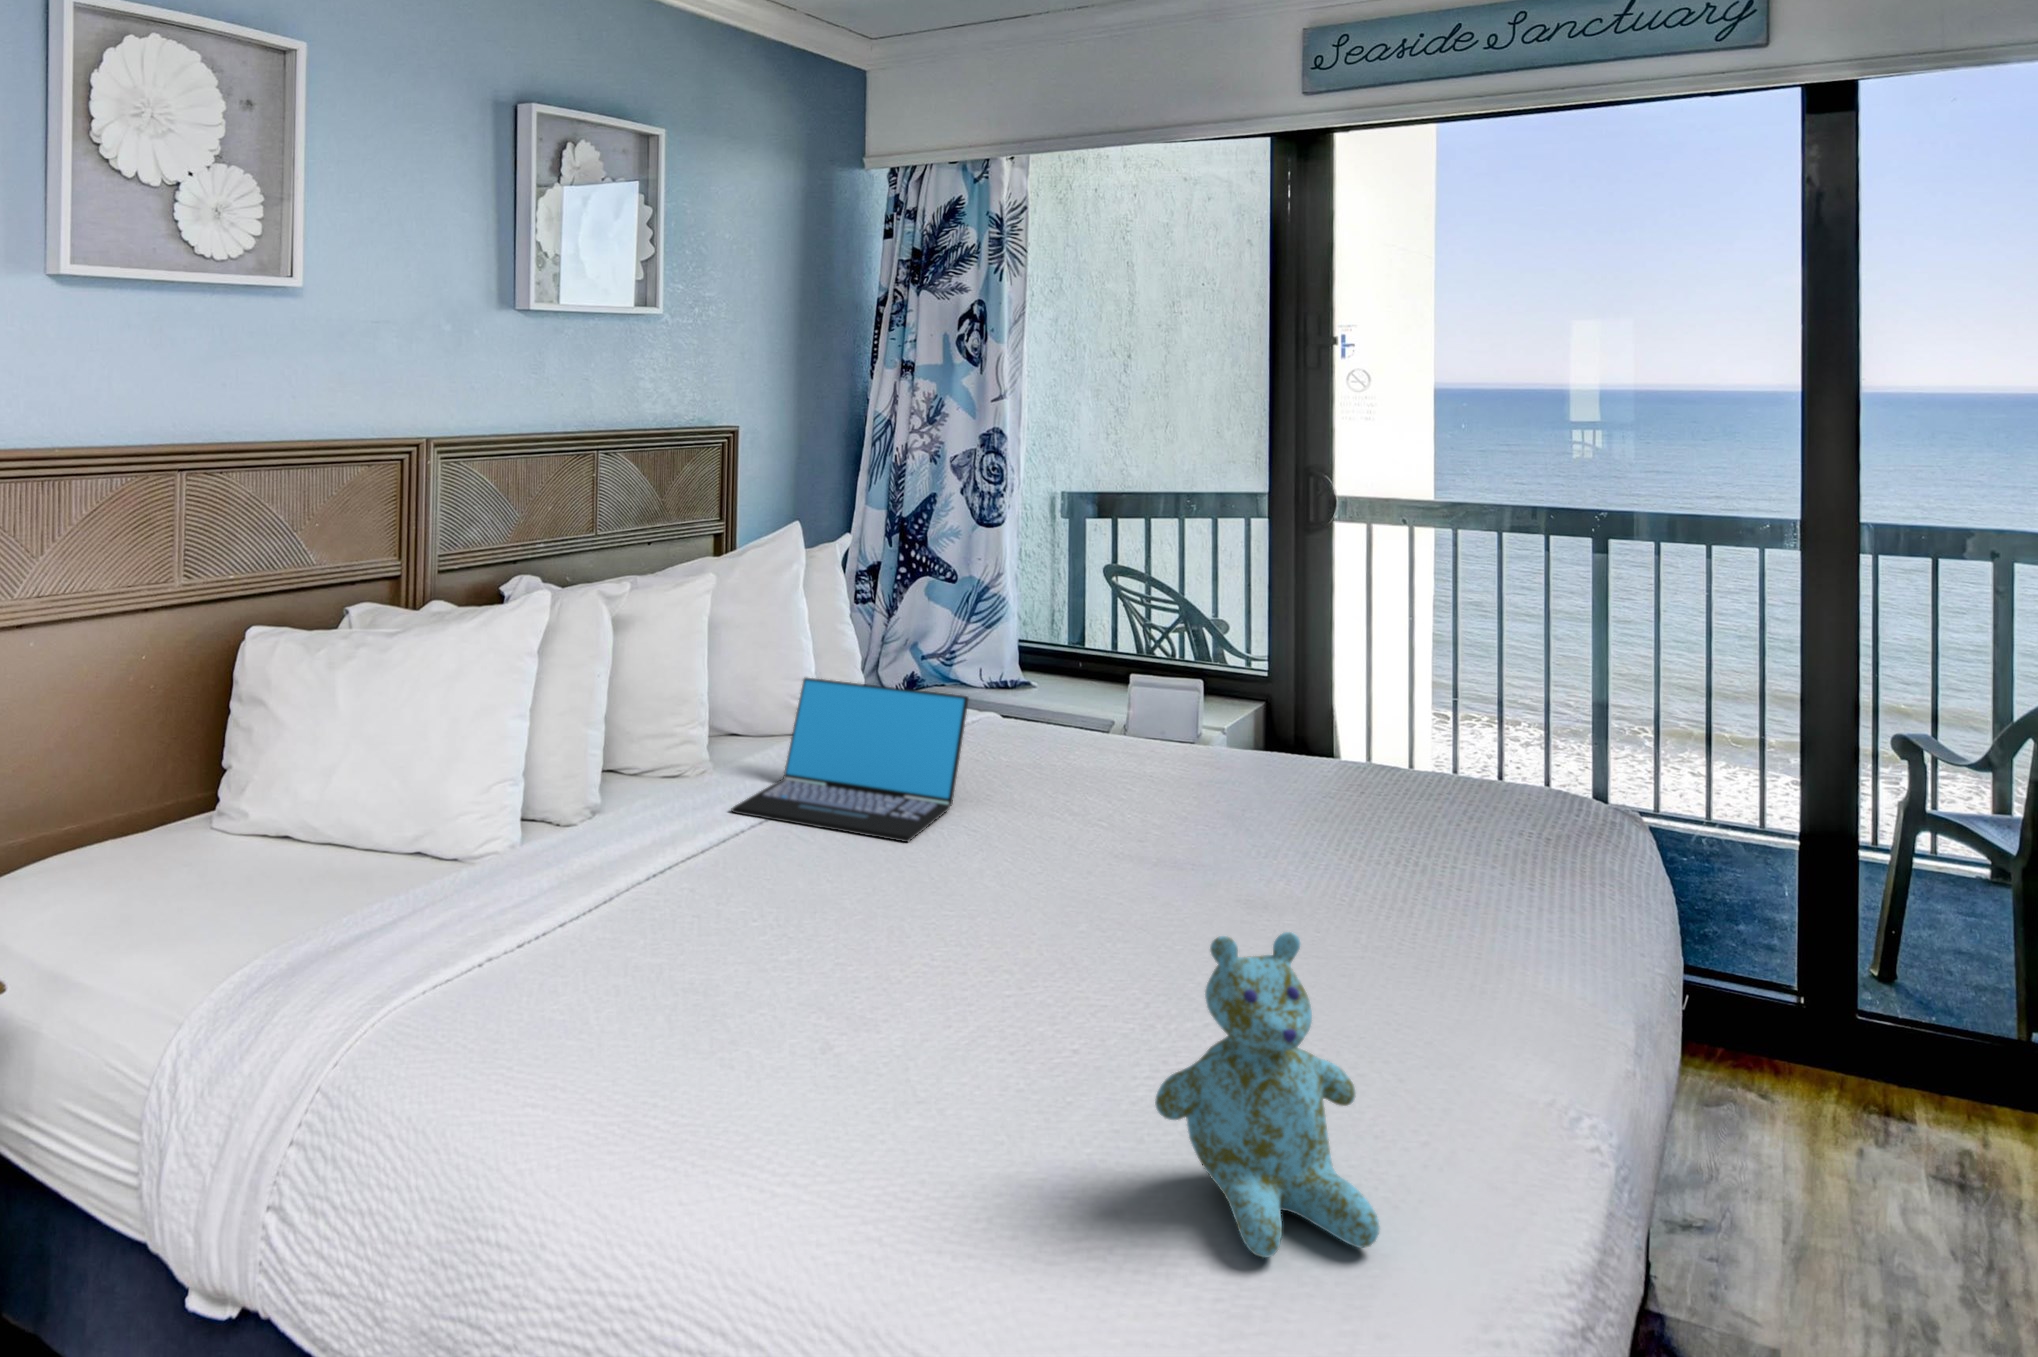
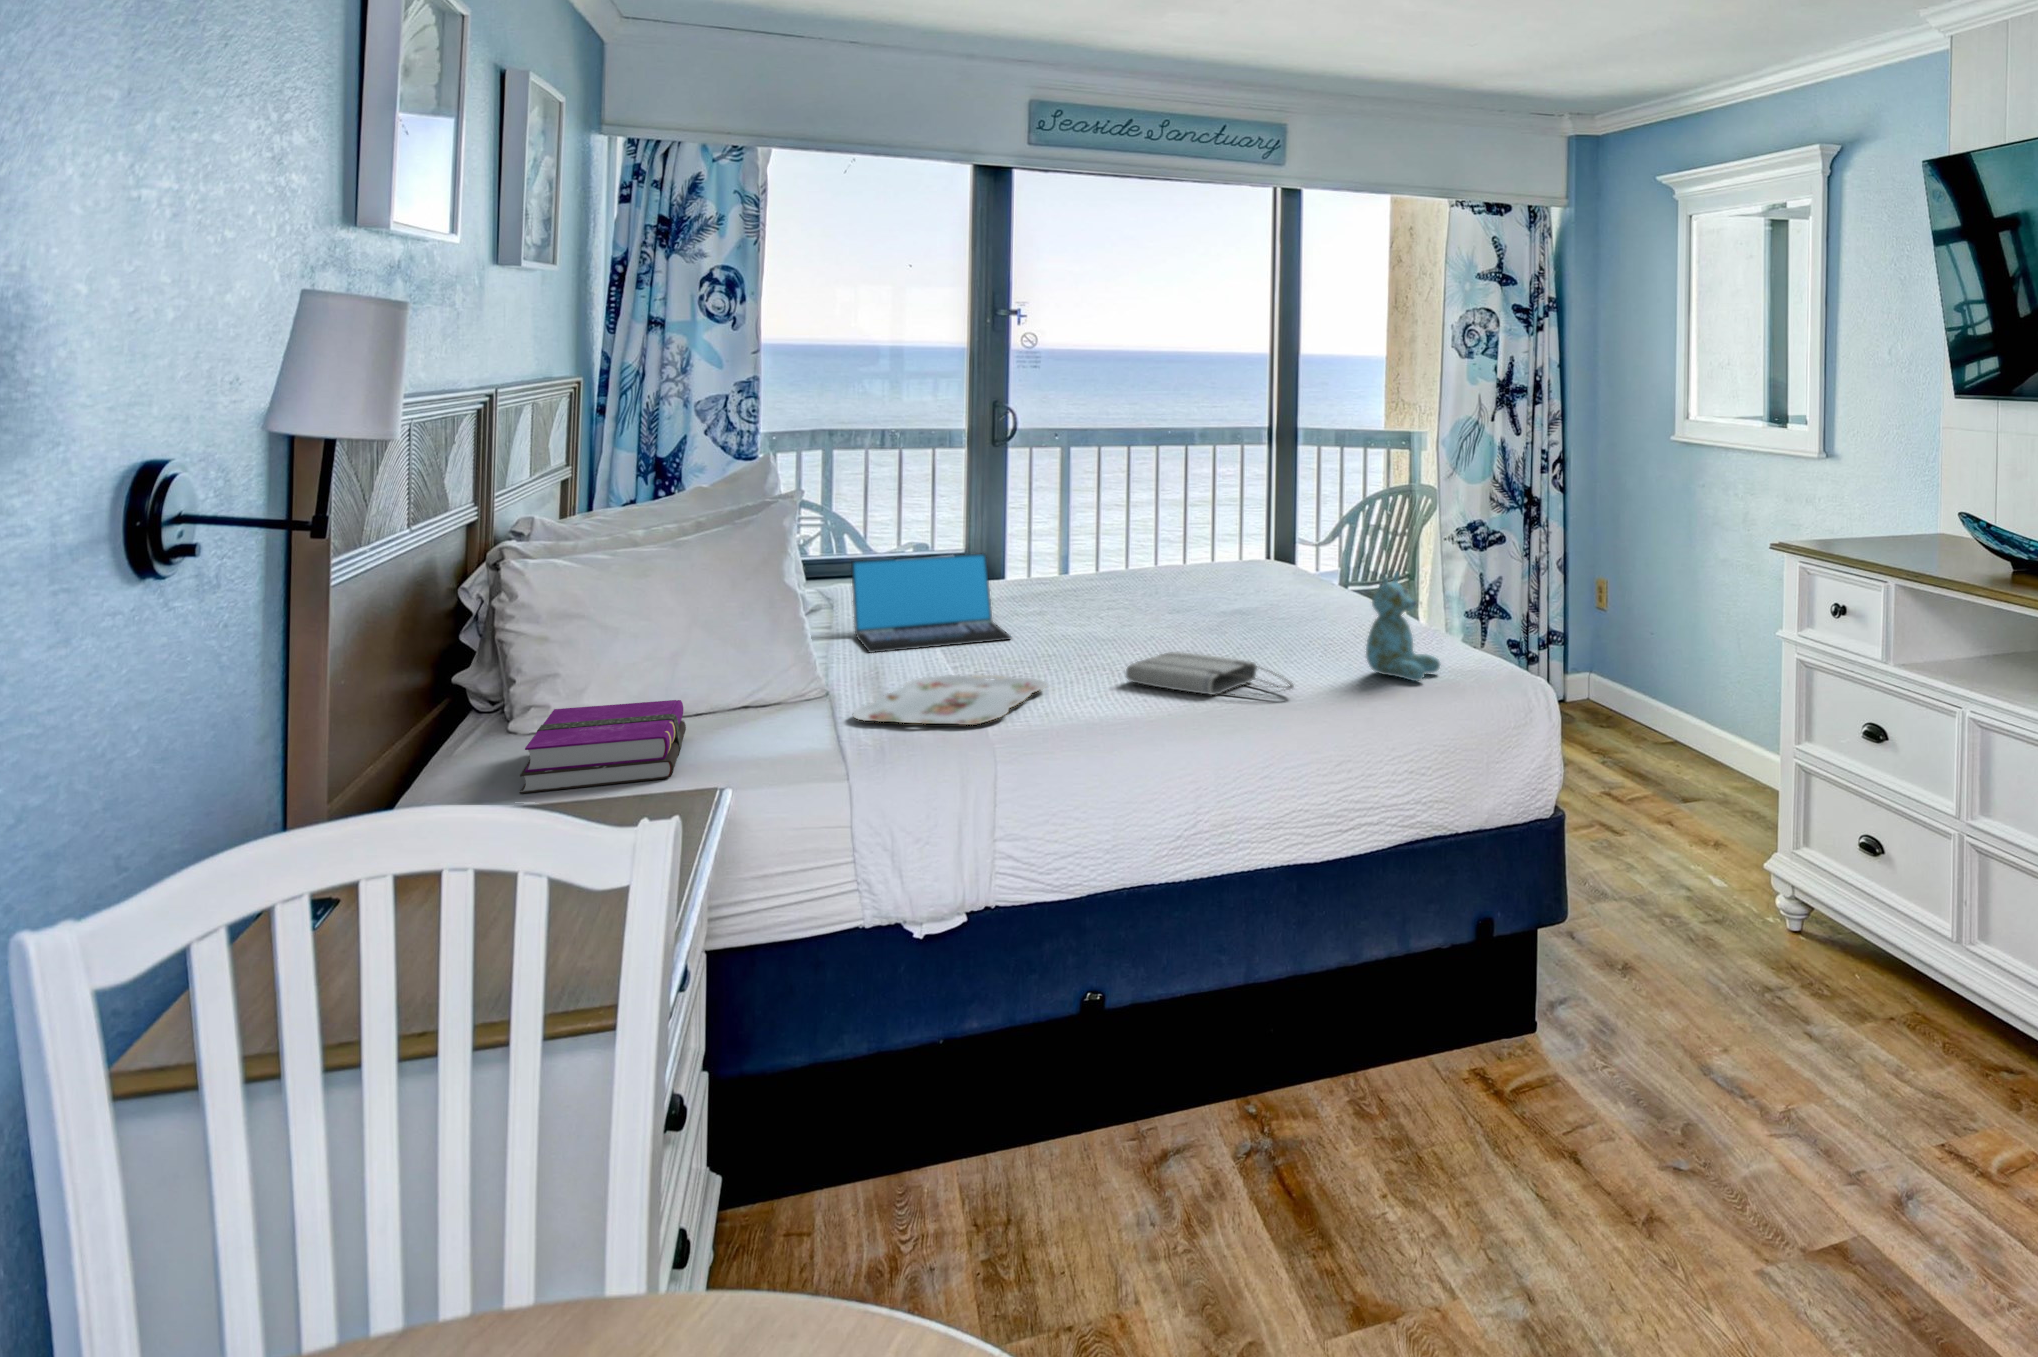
notebook: none [32,807,286,936] -> present [520,700,686,793]
serving tray: none [410,876,709,990] -> present [853,675,1047,725]
tote bag: none [796,954,979,1140] -> present [1126,652,1293,695]

